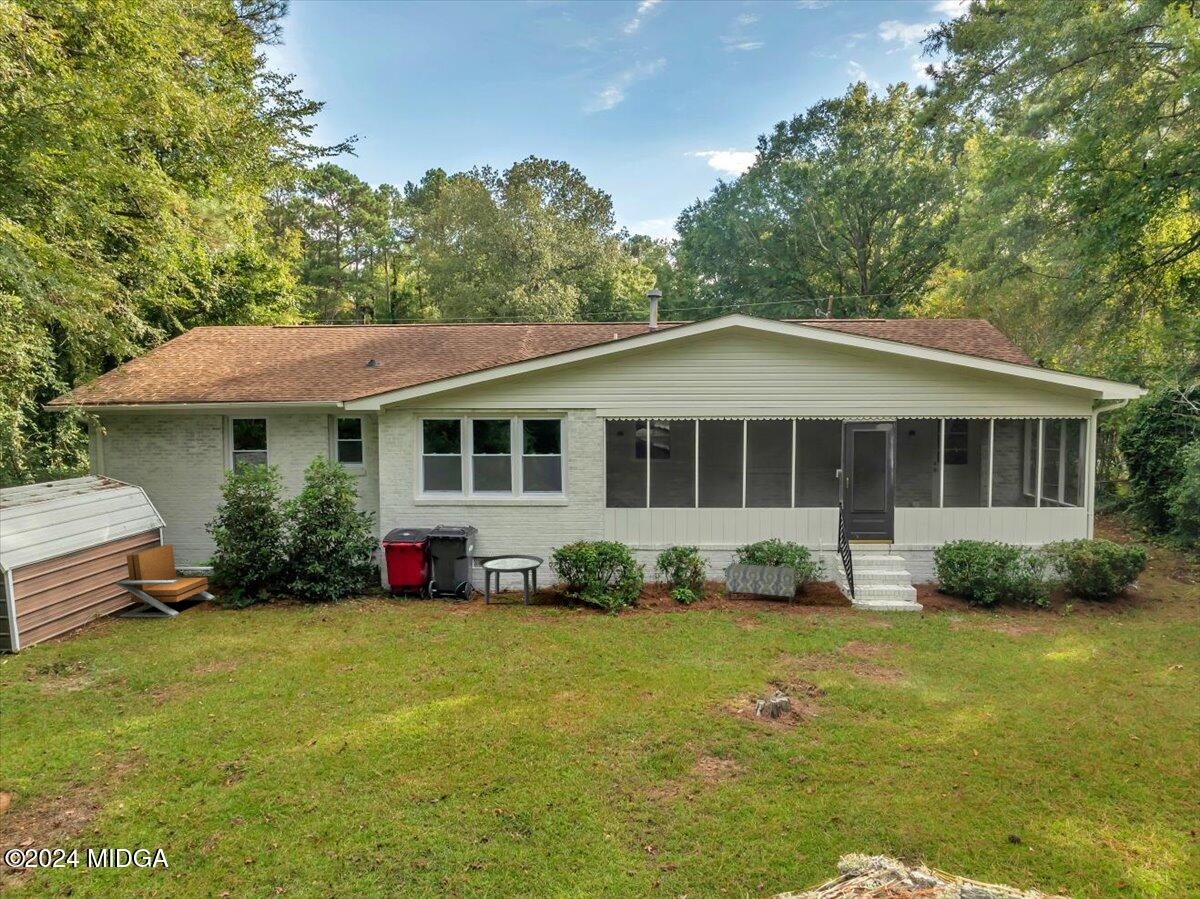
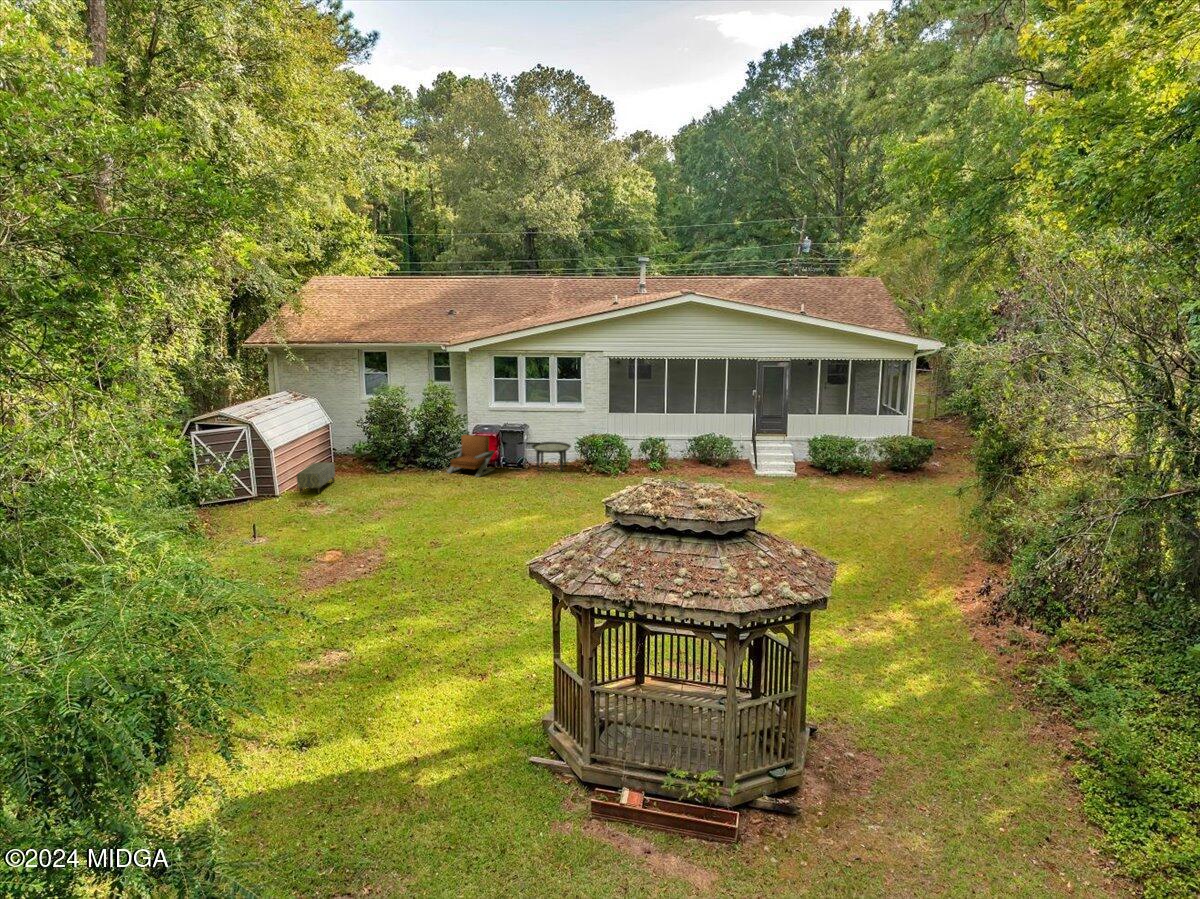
lounge chair: present [116,545,214,617] -> present [446,435,495,477]
bench: present [726,563,797,606] -> present [297,462,335,494]

